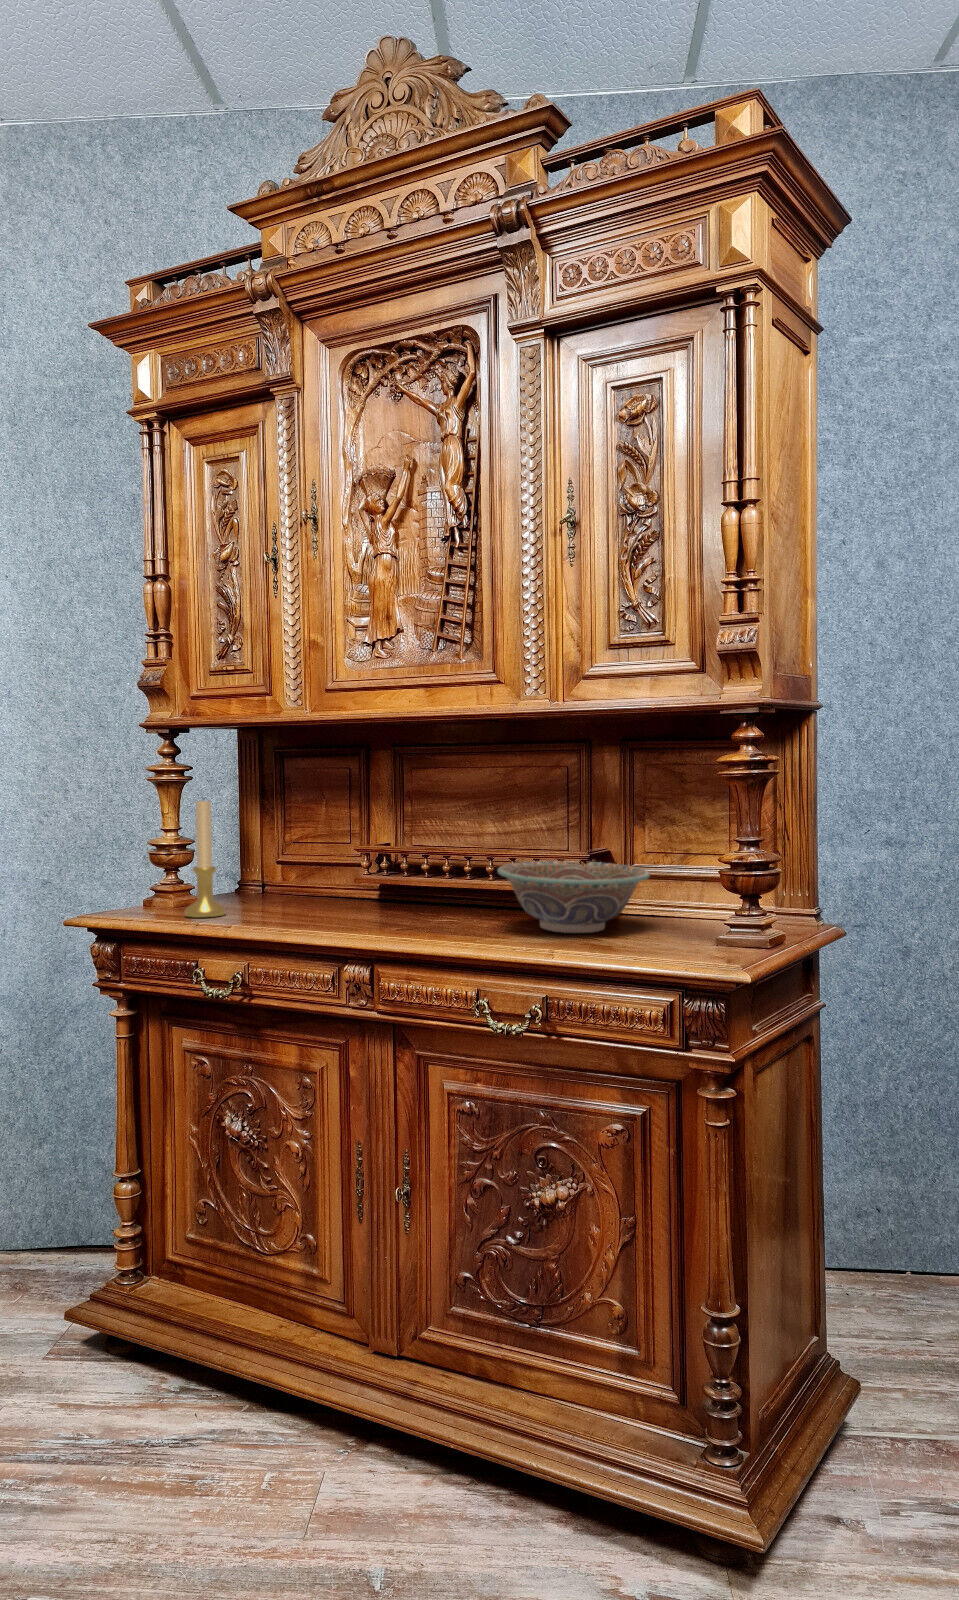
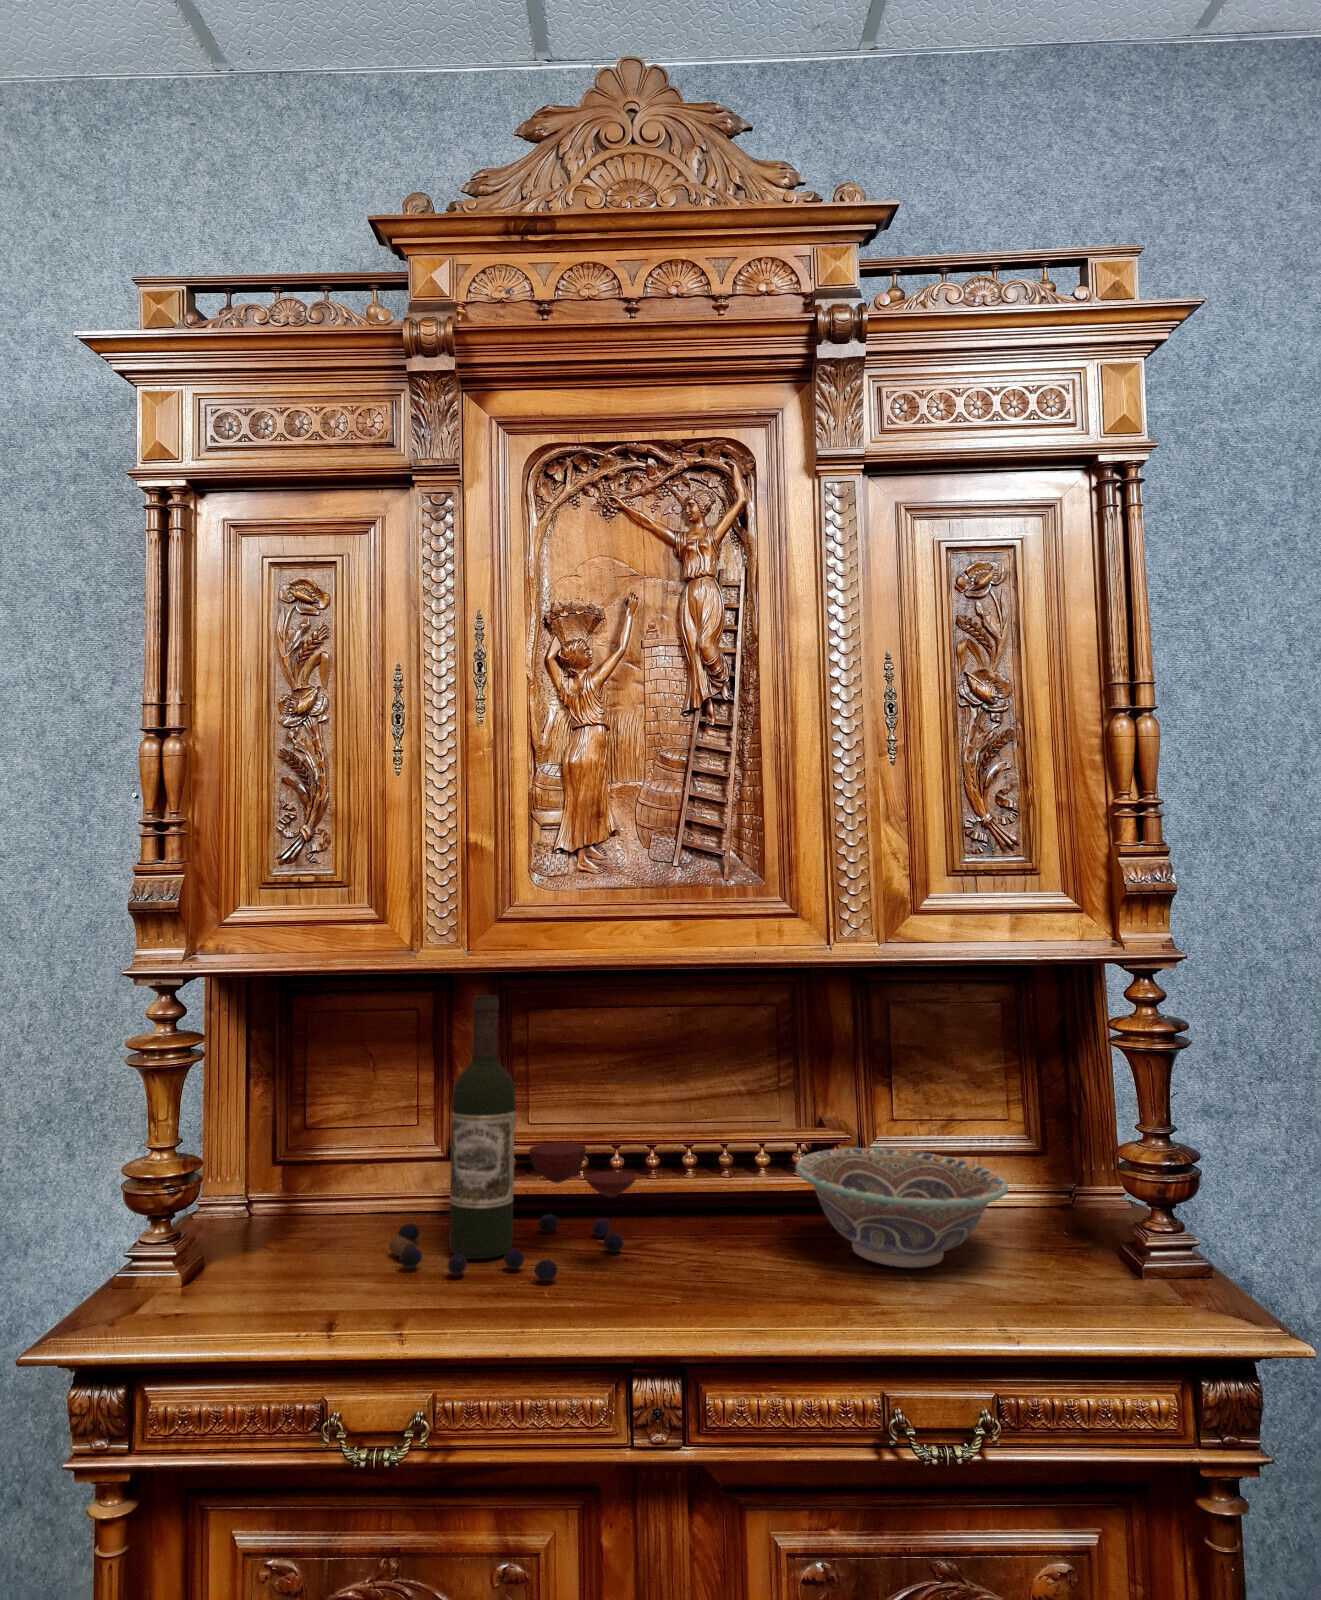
wine bottle: none [262,749,413,927] -> present [389,995,636,1281]
candle holder: present [185,800,226,917] -> none [247,1073,317,1279]

